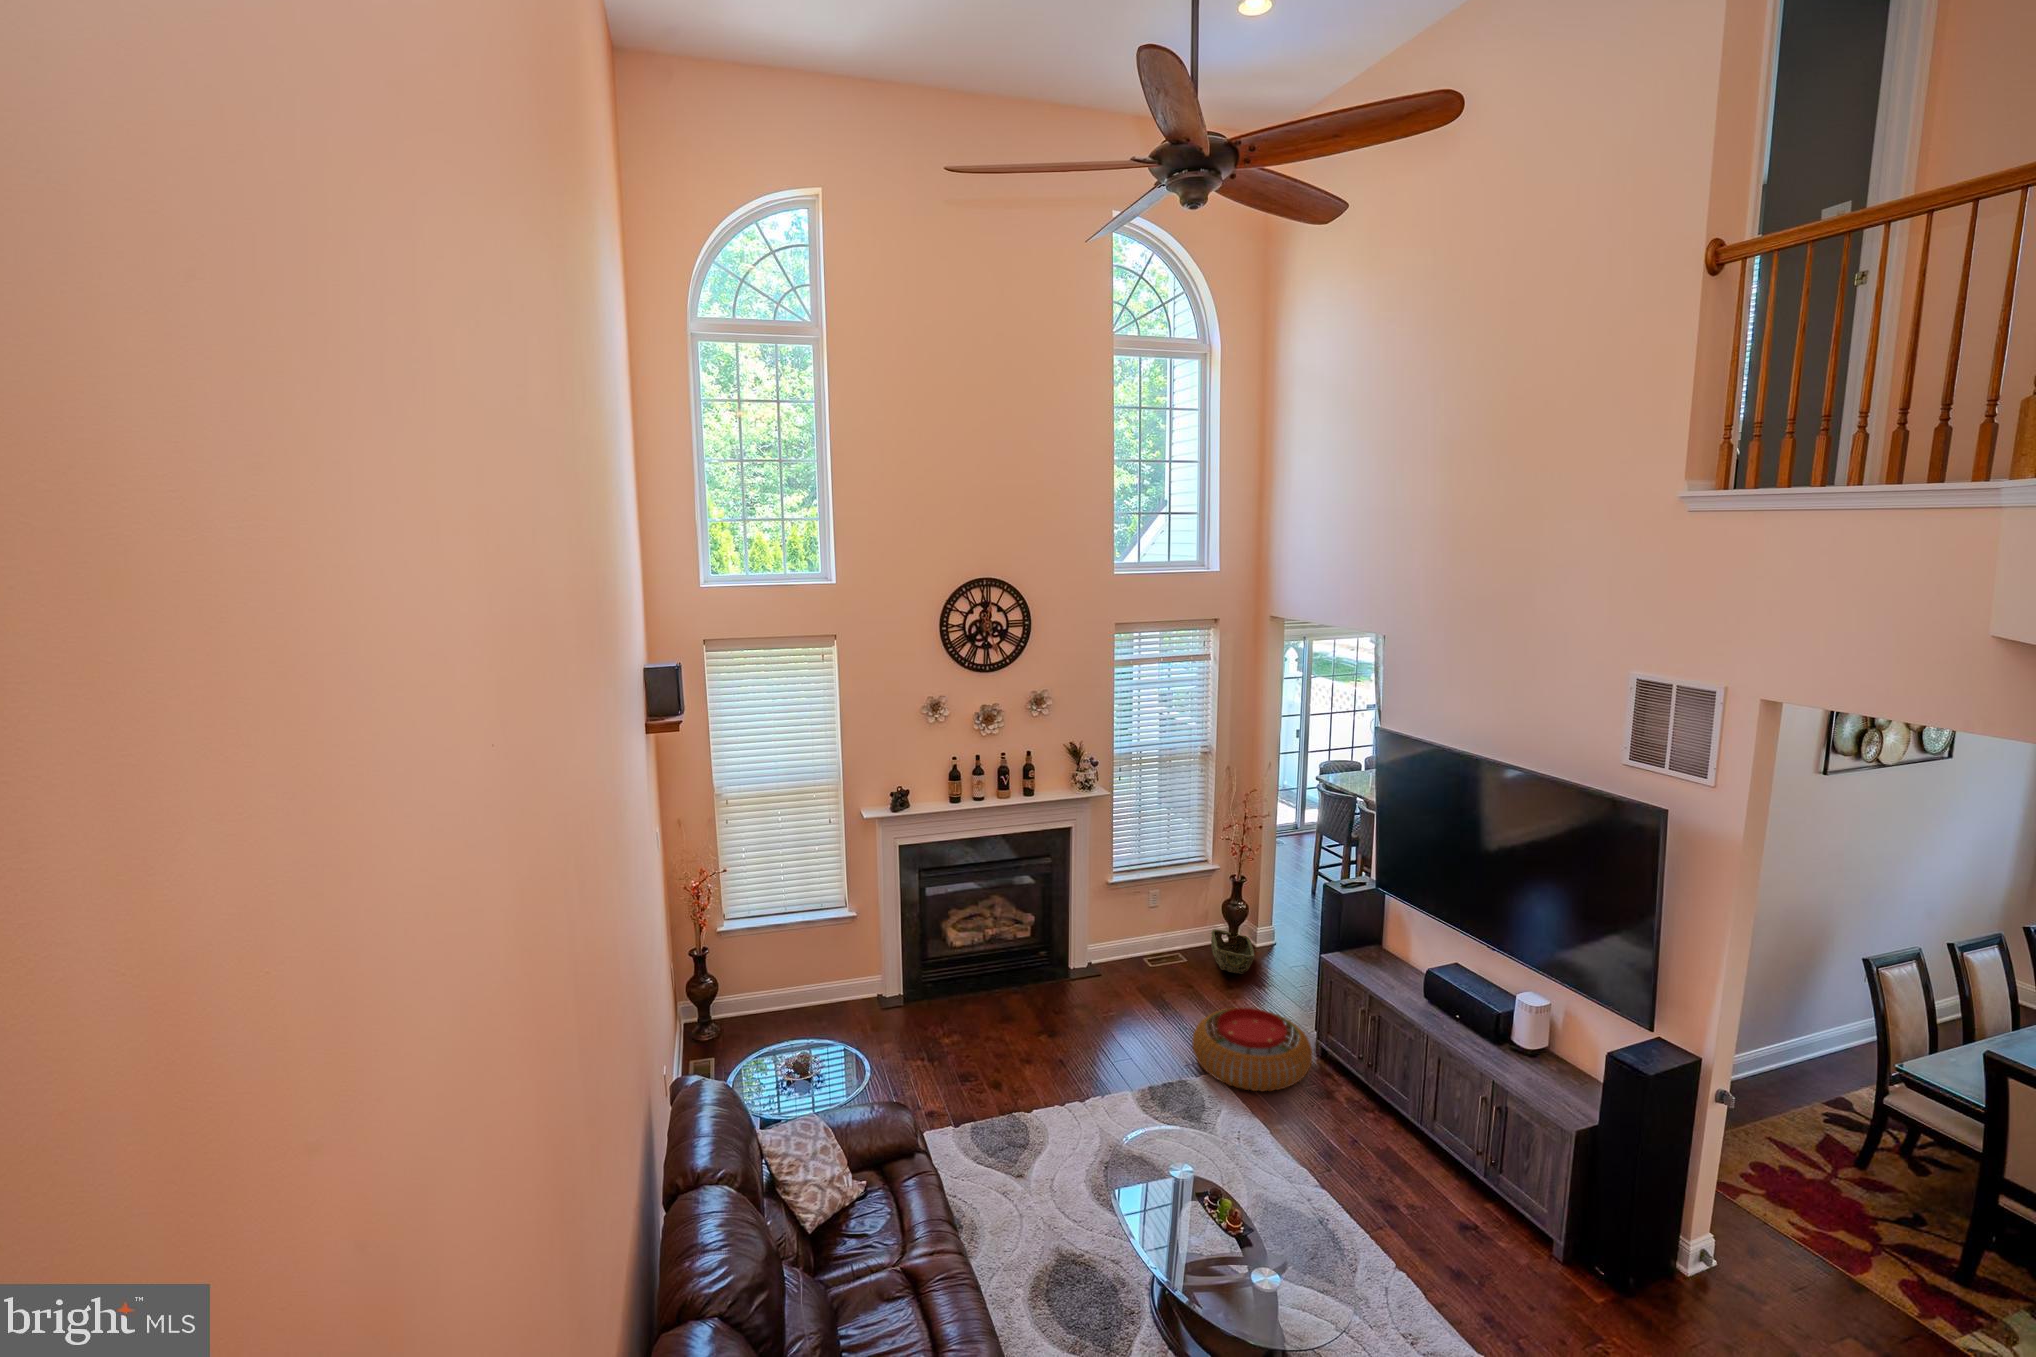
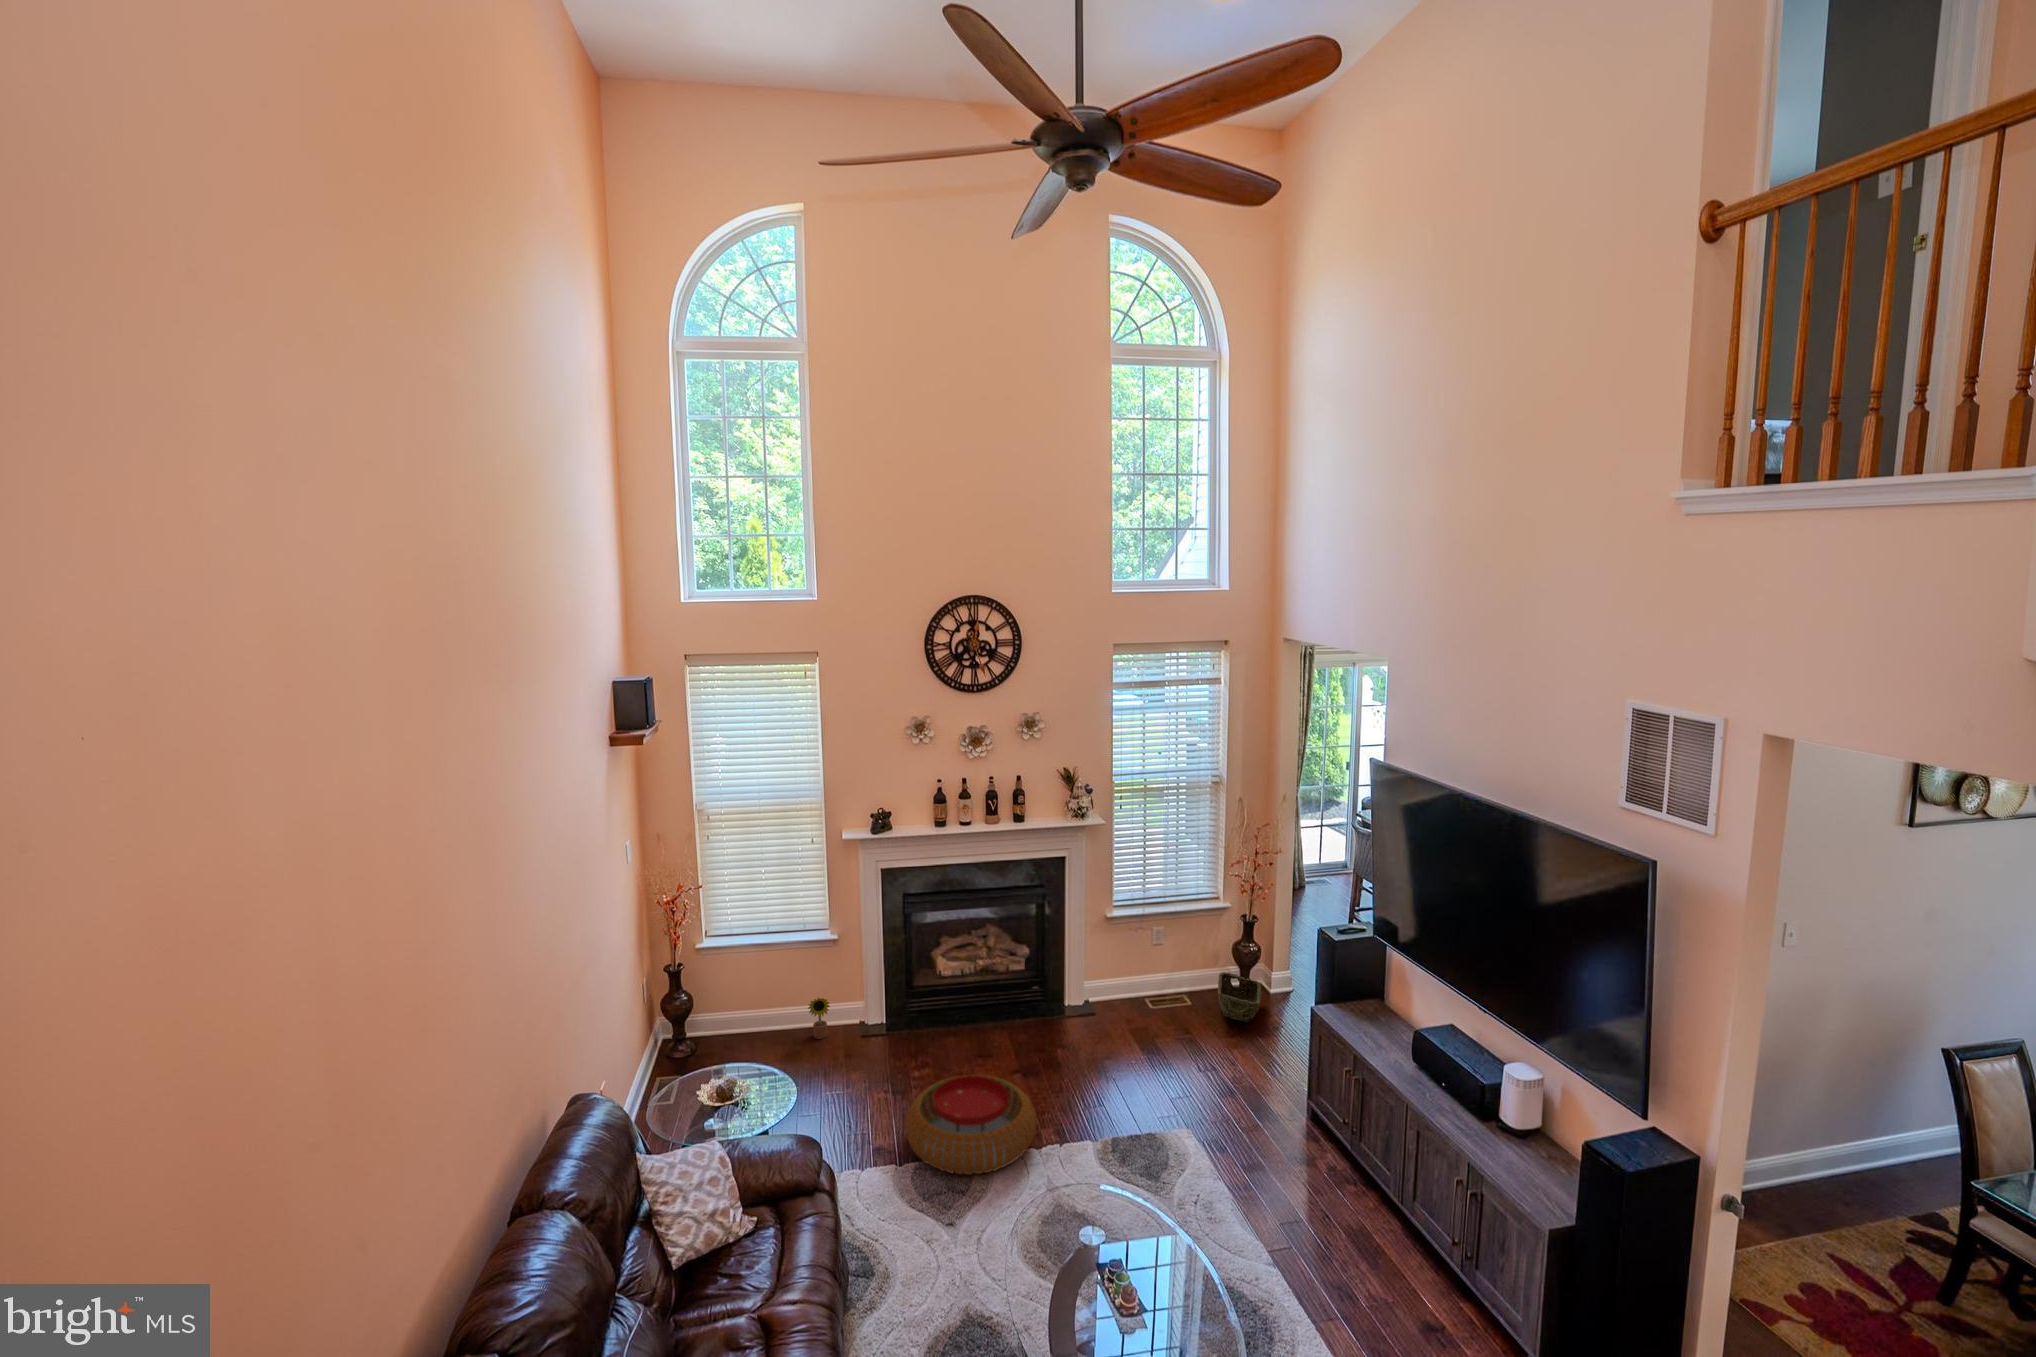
decorative plant: none [832,974,855,1015] -> present [808,998,830,1039]
pouf: present [1192,1008,1312,1091] -> present [906,1075,1036,1175]

